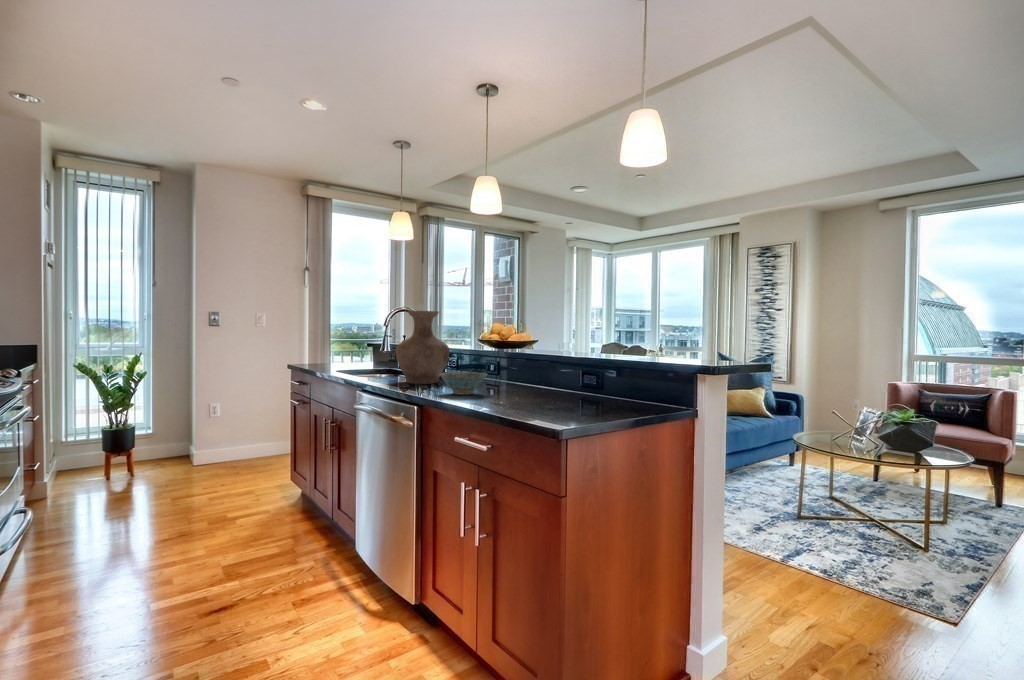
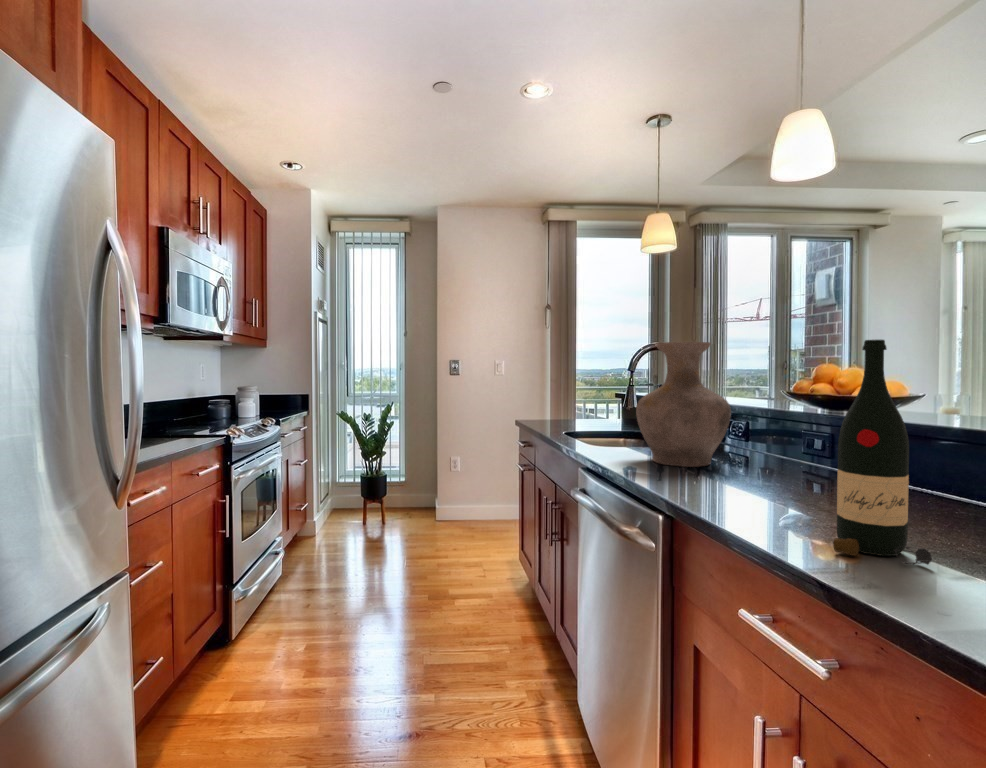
wine bottle: none [490,318,521,405] -> present [833,340,932,565]
ceramic bowl: present [439,372,488,395] -> none [706,455,818,505]

